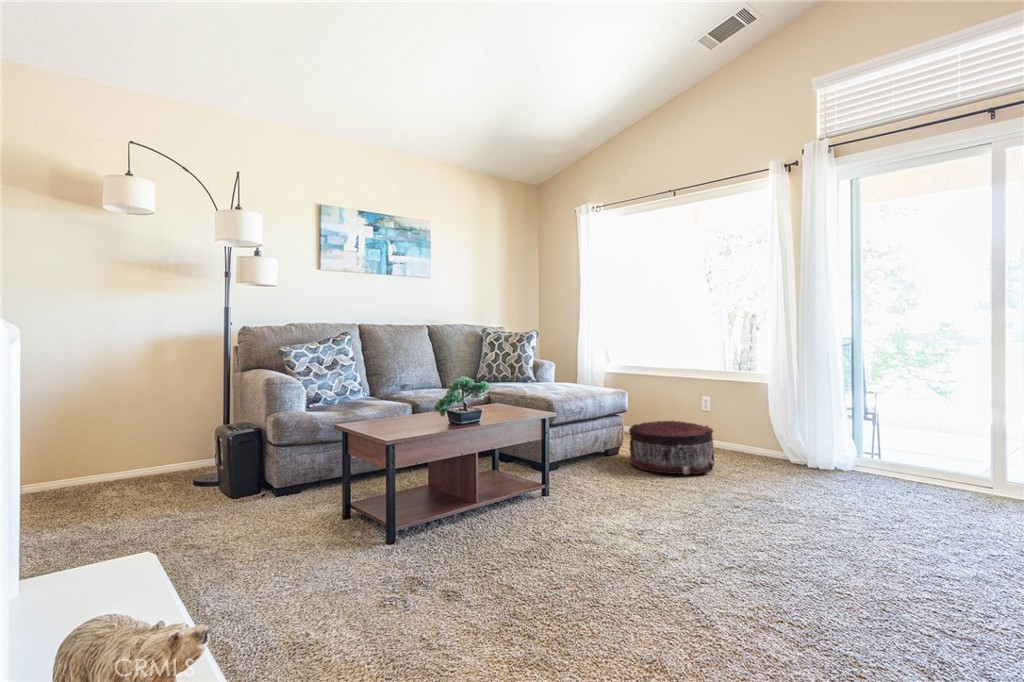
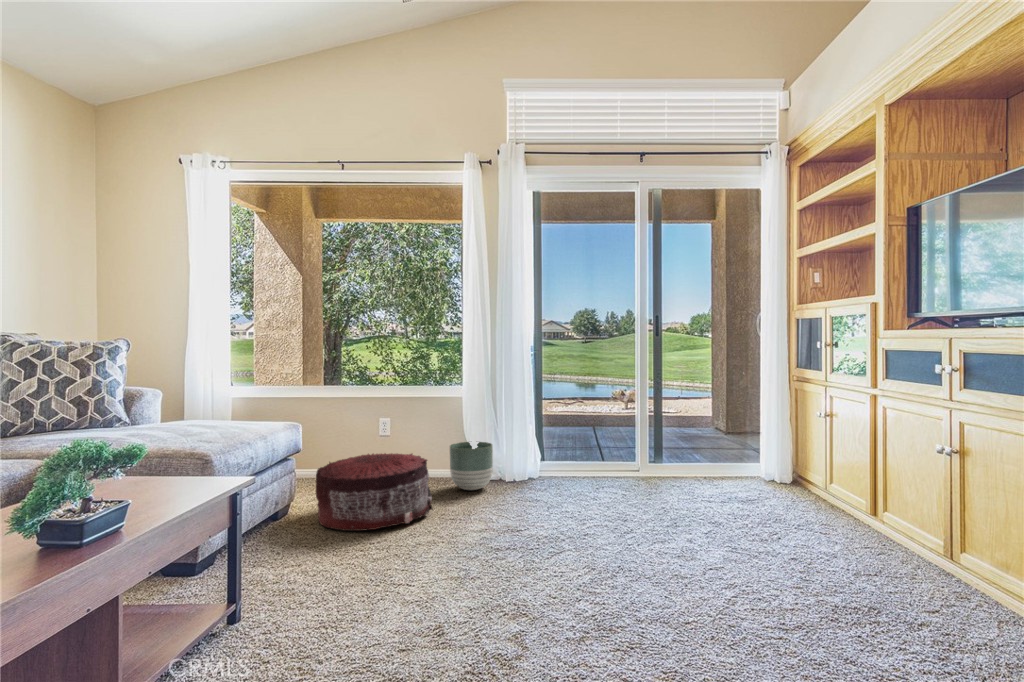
planter: none [748,424,790,467] -> present [450,442,493,490]

